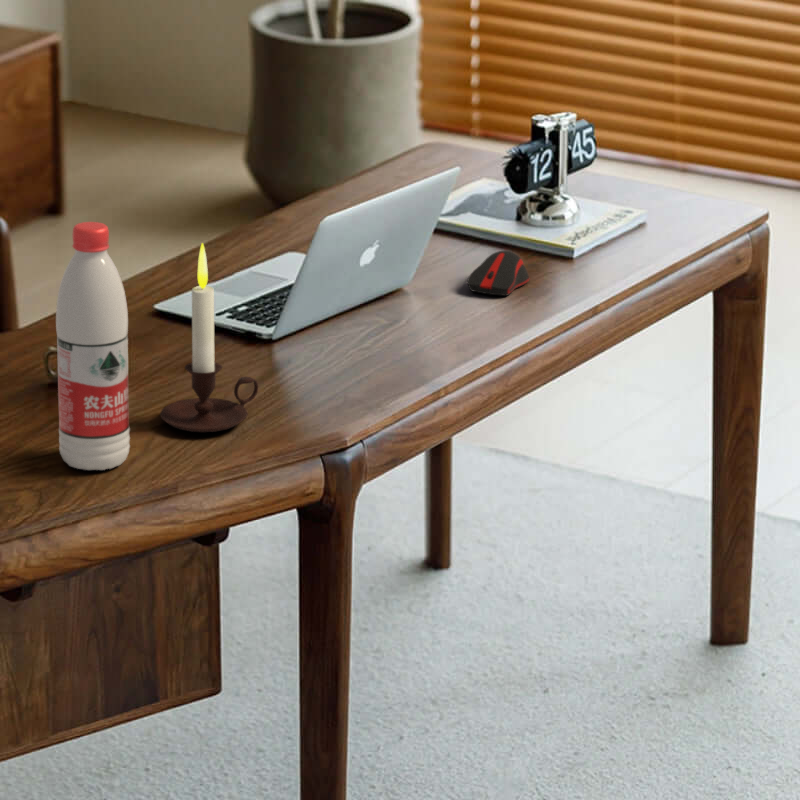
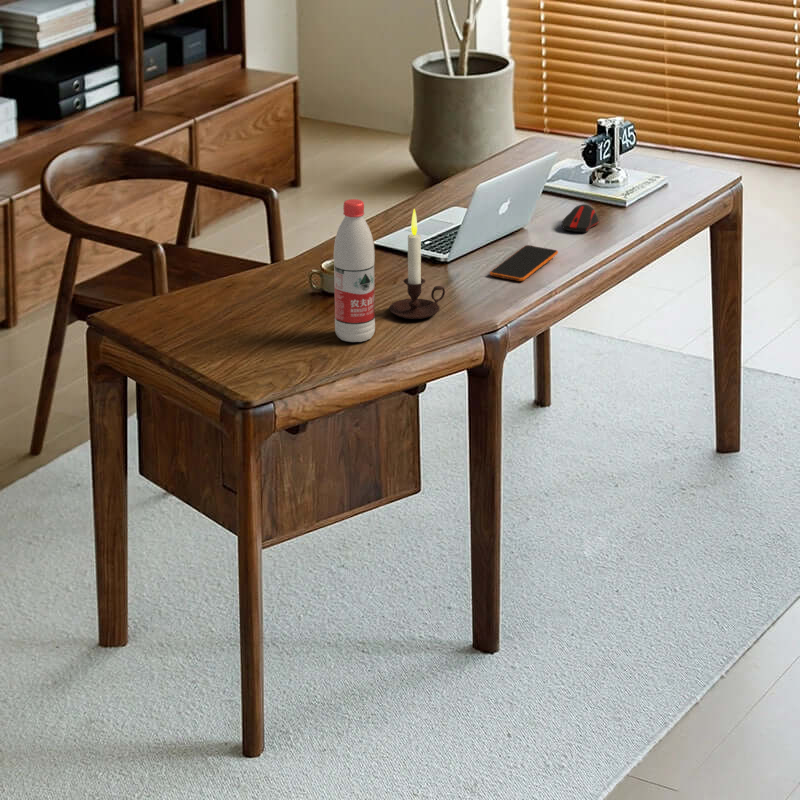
smartphone: none [340,314,458,372] -> present [490,245,558,281]

